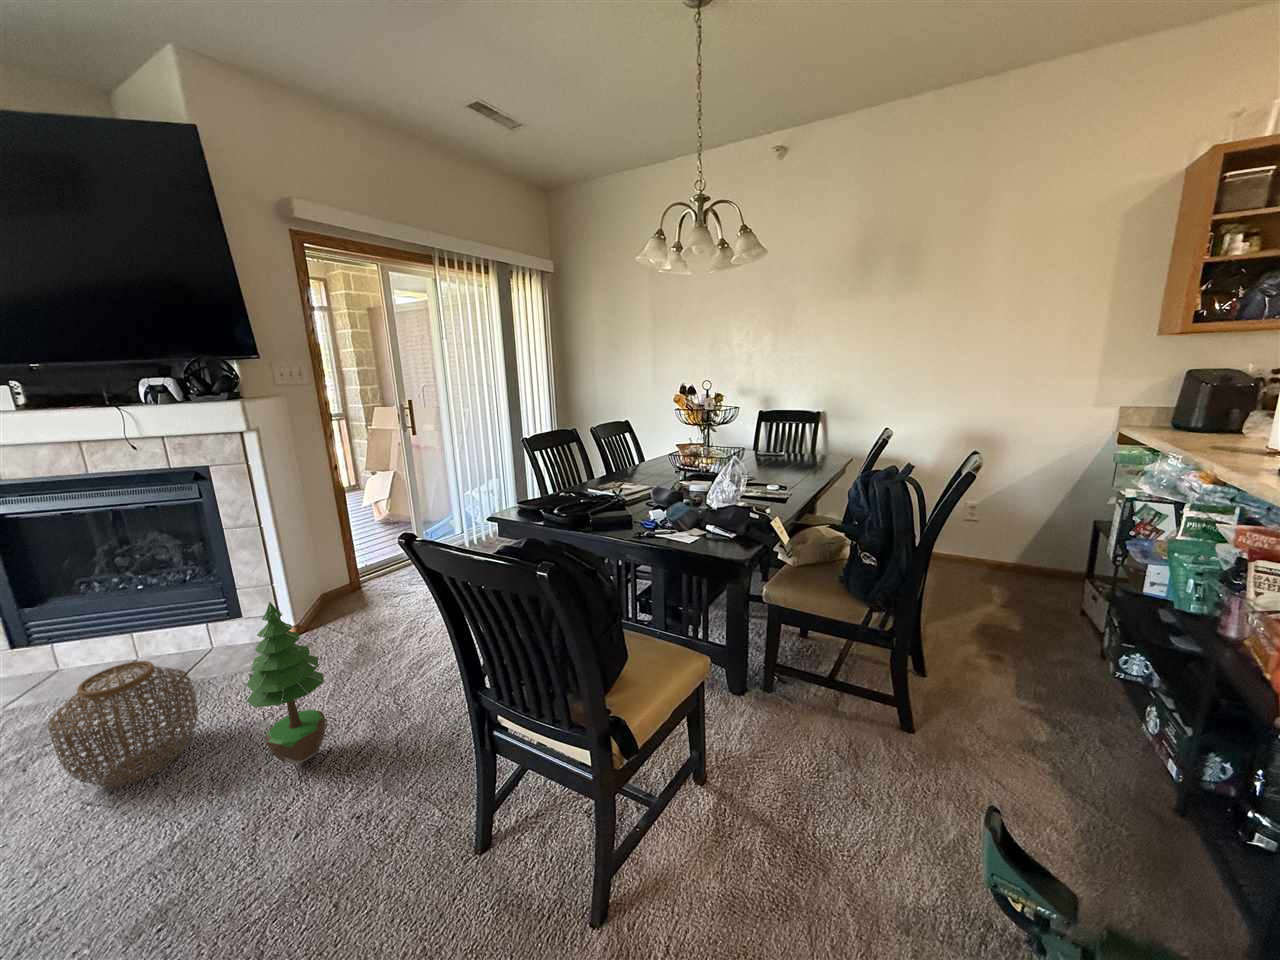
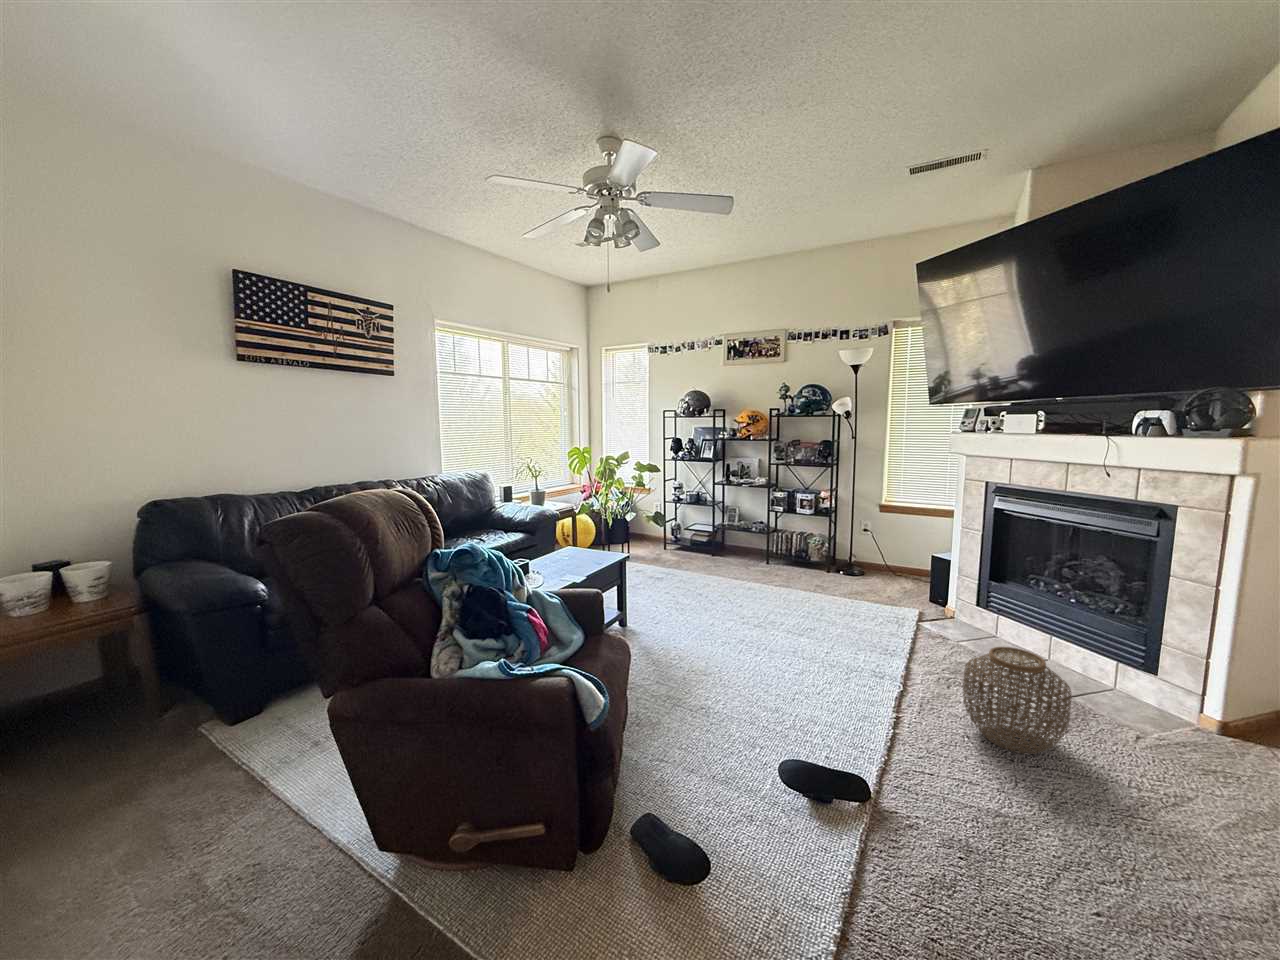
potted tree: present [246,602,328,764] -> none [1106,664,1213,867]

